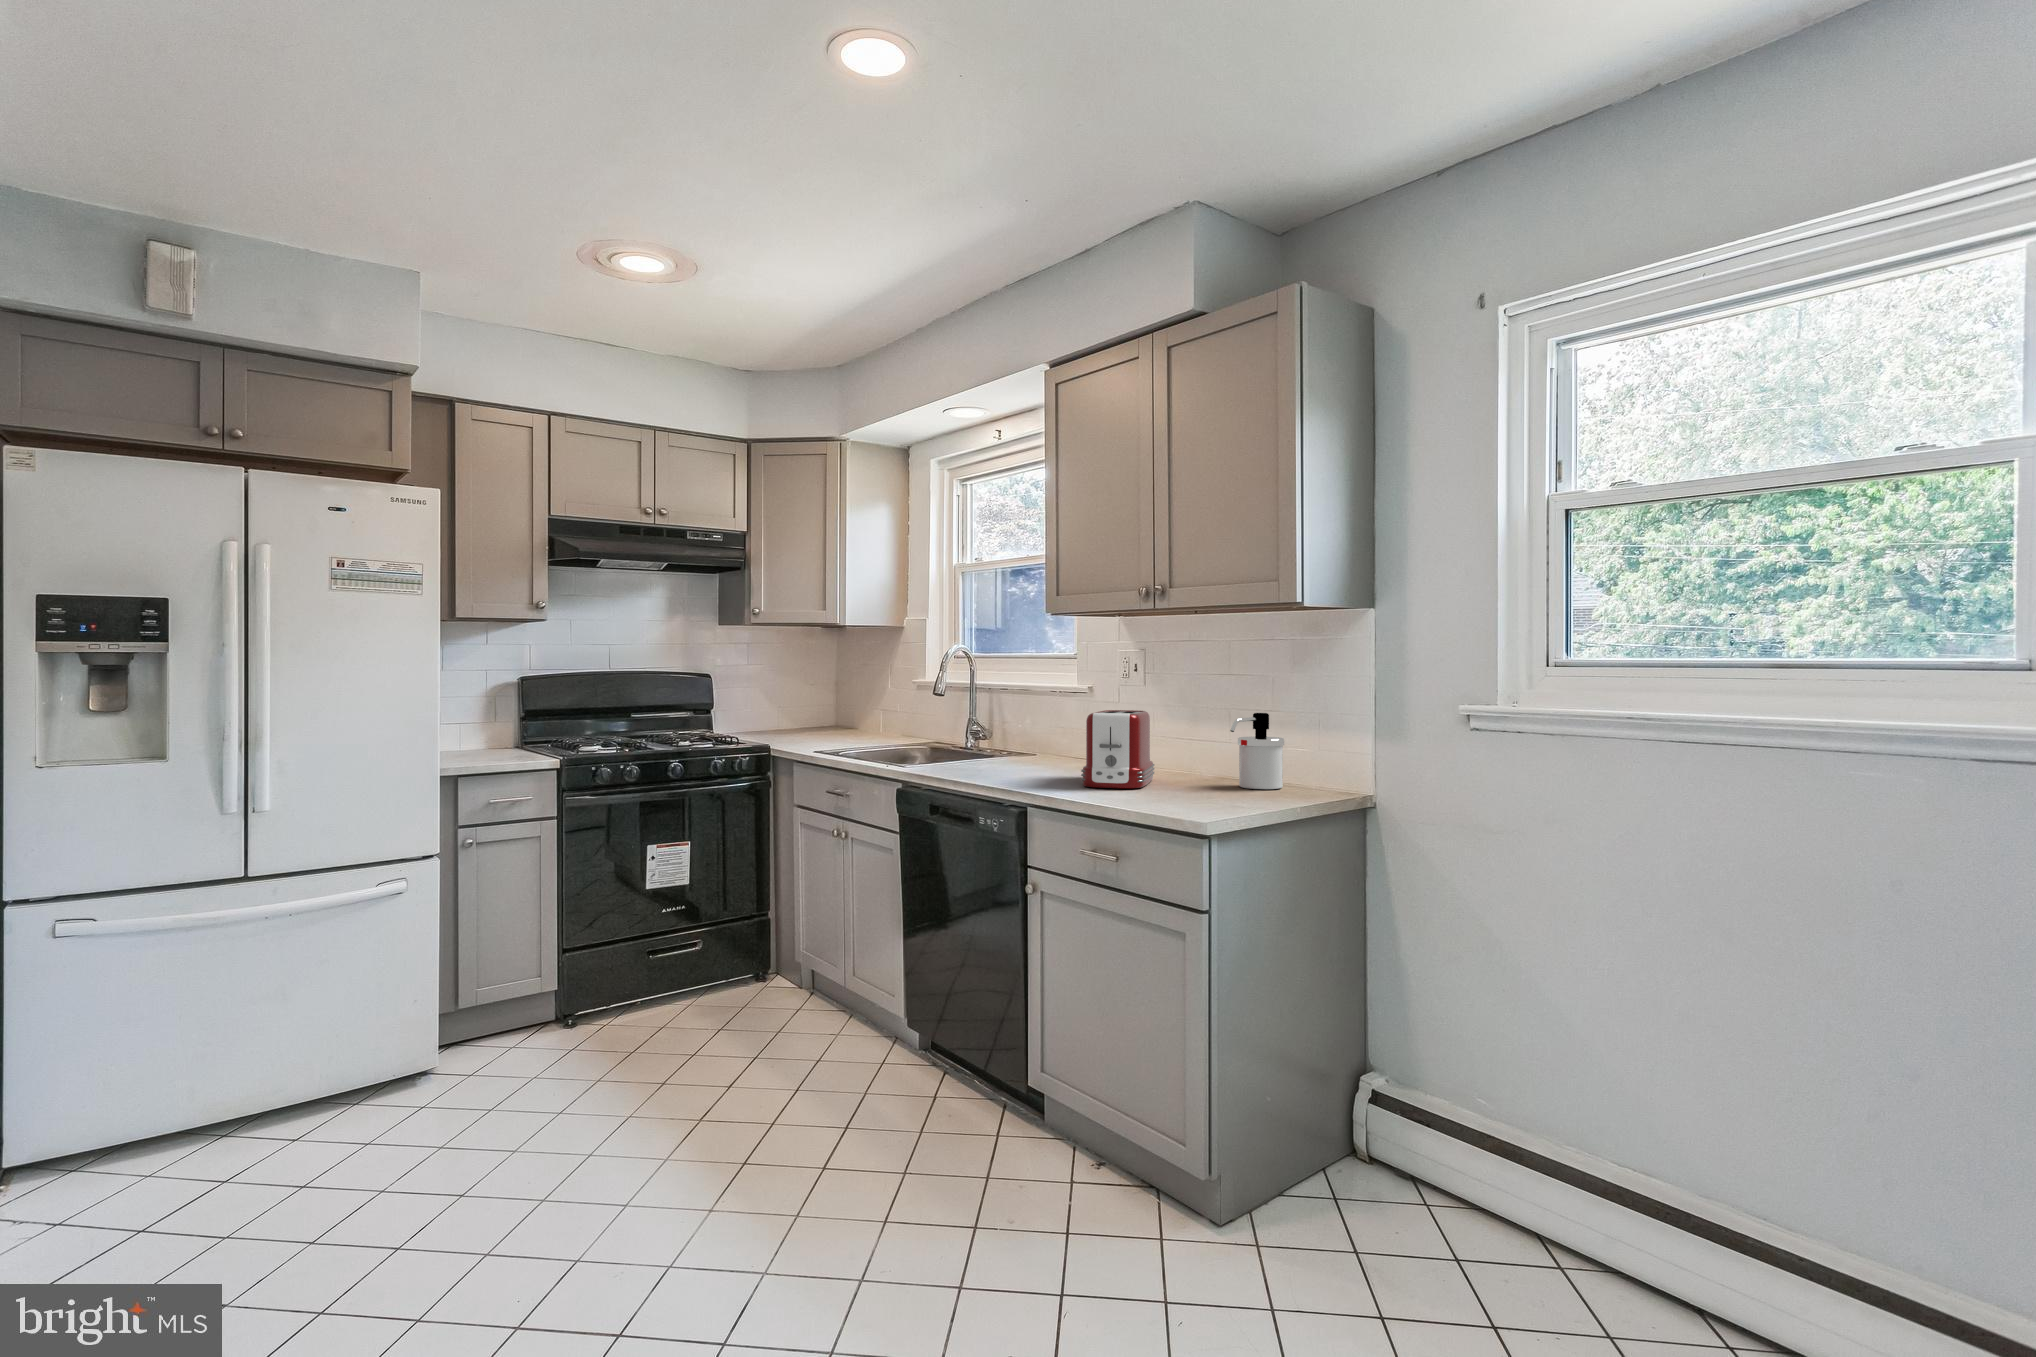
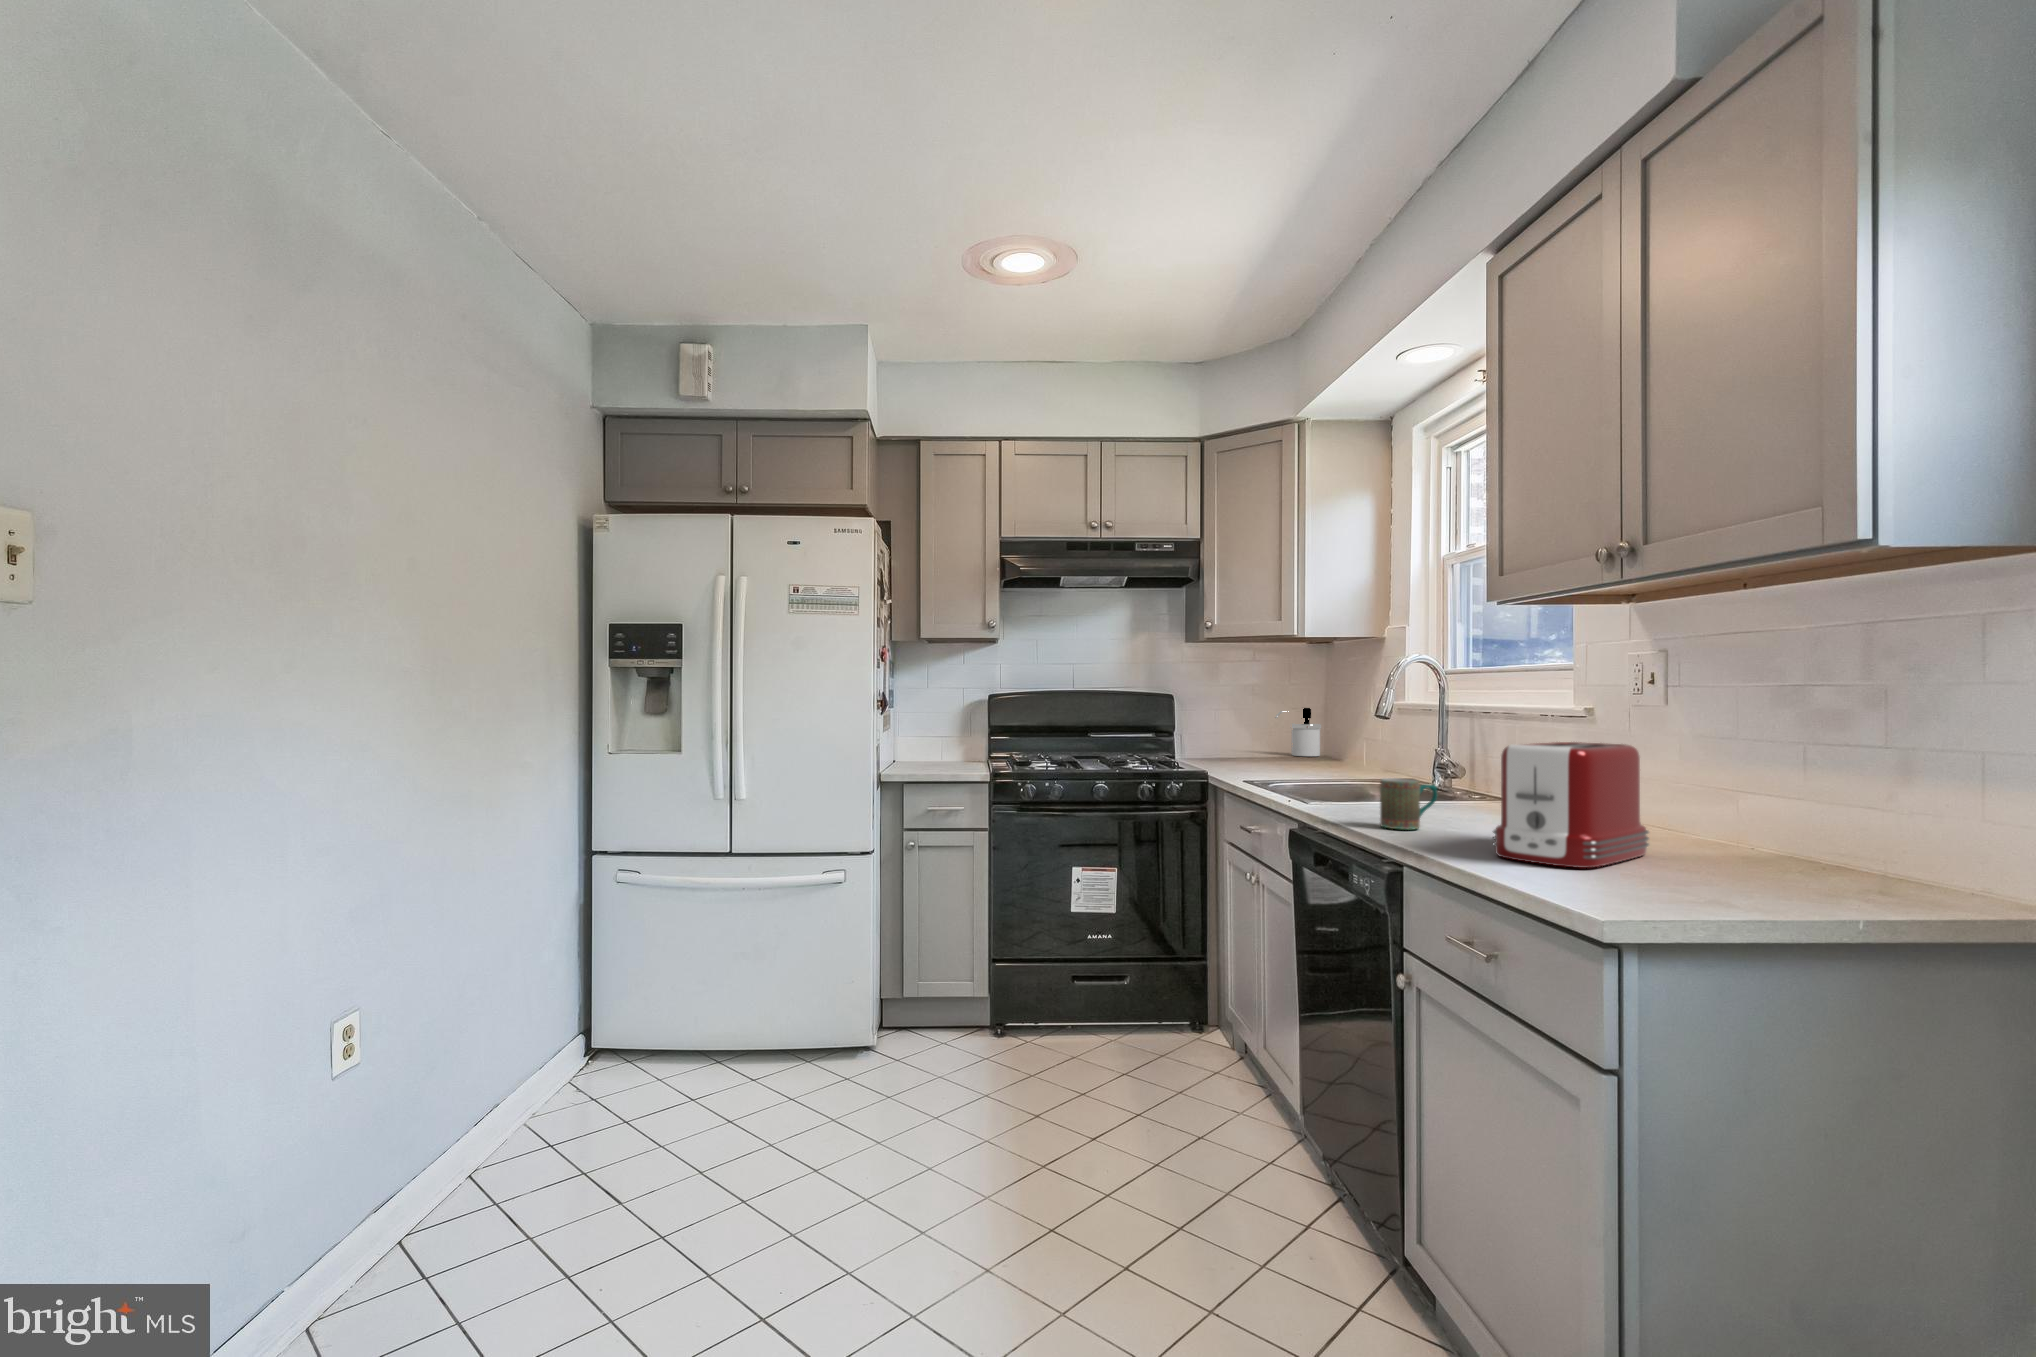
soap dispenser: present [1230,713,1284,789] -> present [1275,708,1321,756]
mug: none [989,741,1024,777] -> present [1380,778,1437,829]

